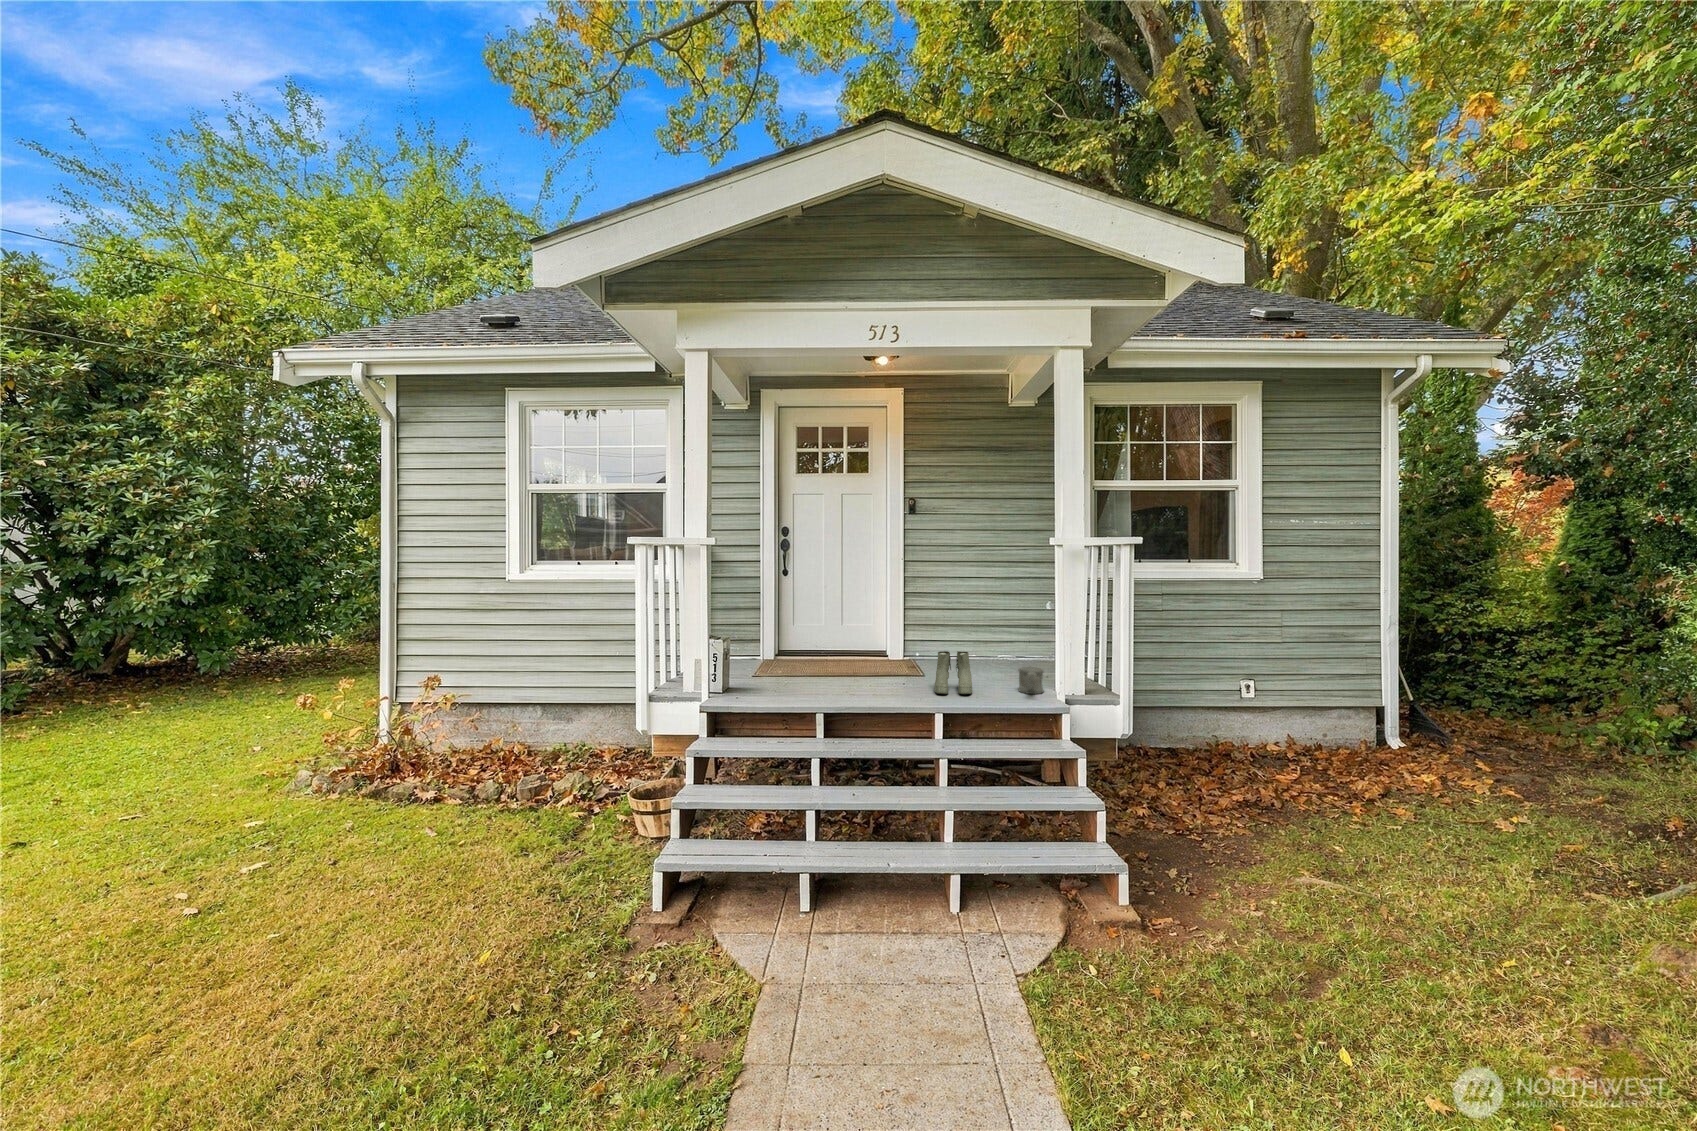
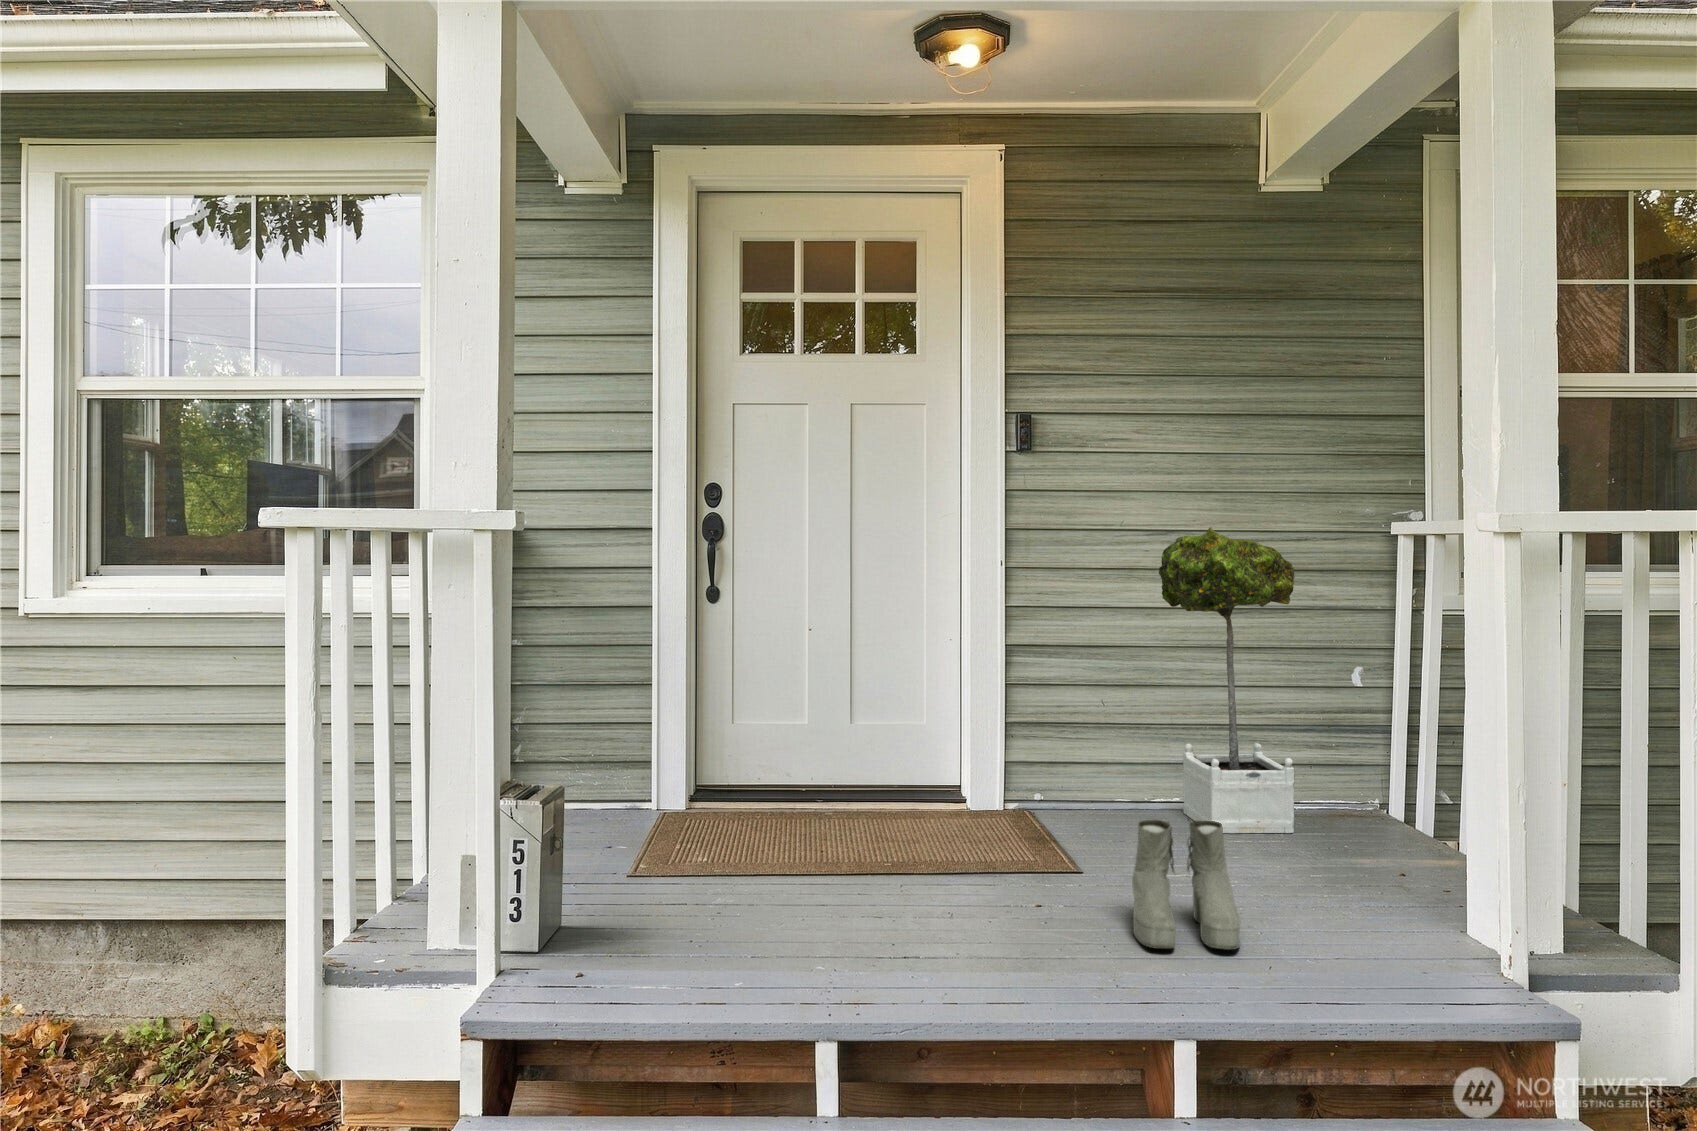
potted tree: none [964,544,1017,666] -> present [1159,527,1295,833]
watering can: present [1019,665,1043,694] -> none [1359,853,1436,944]

